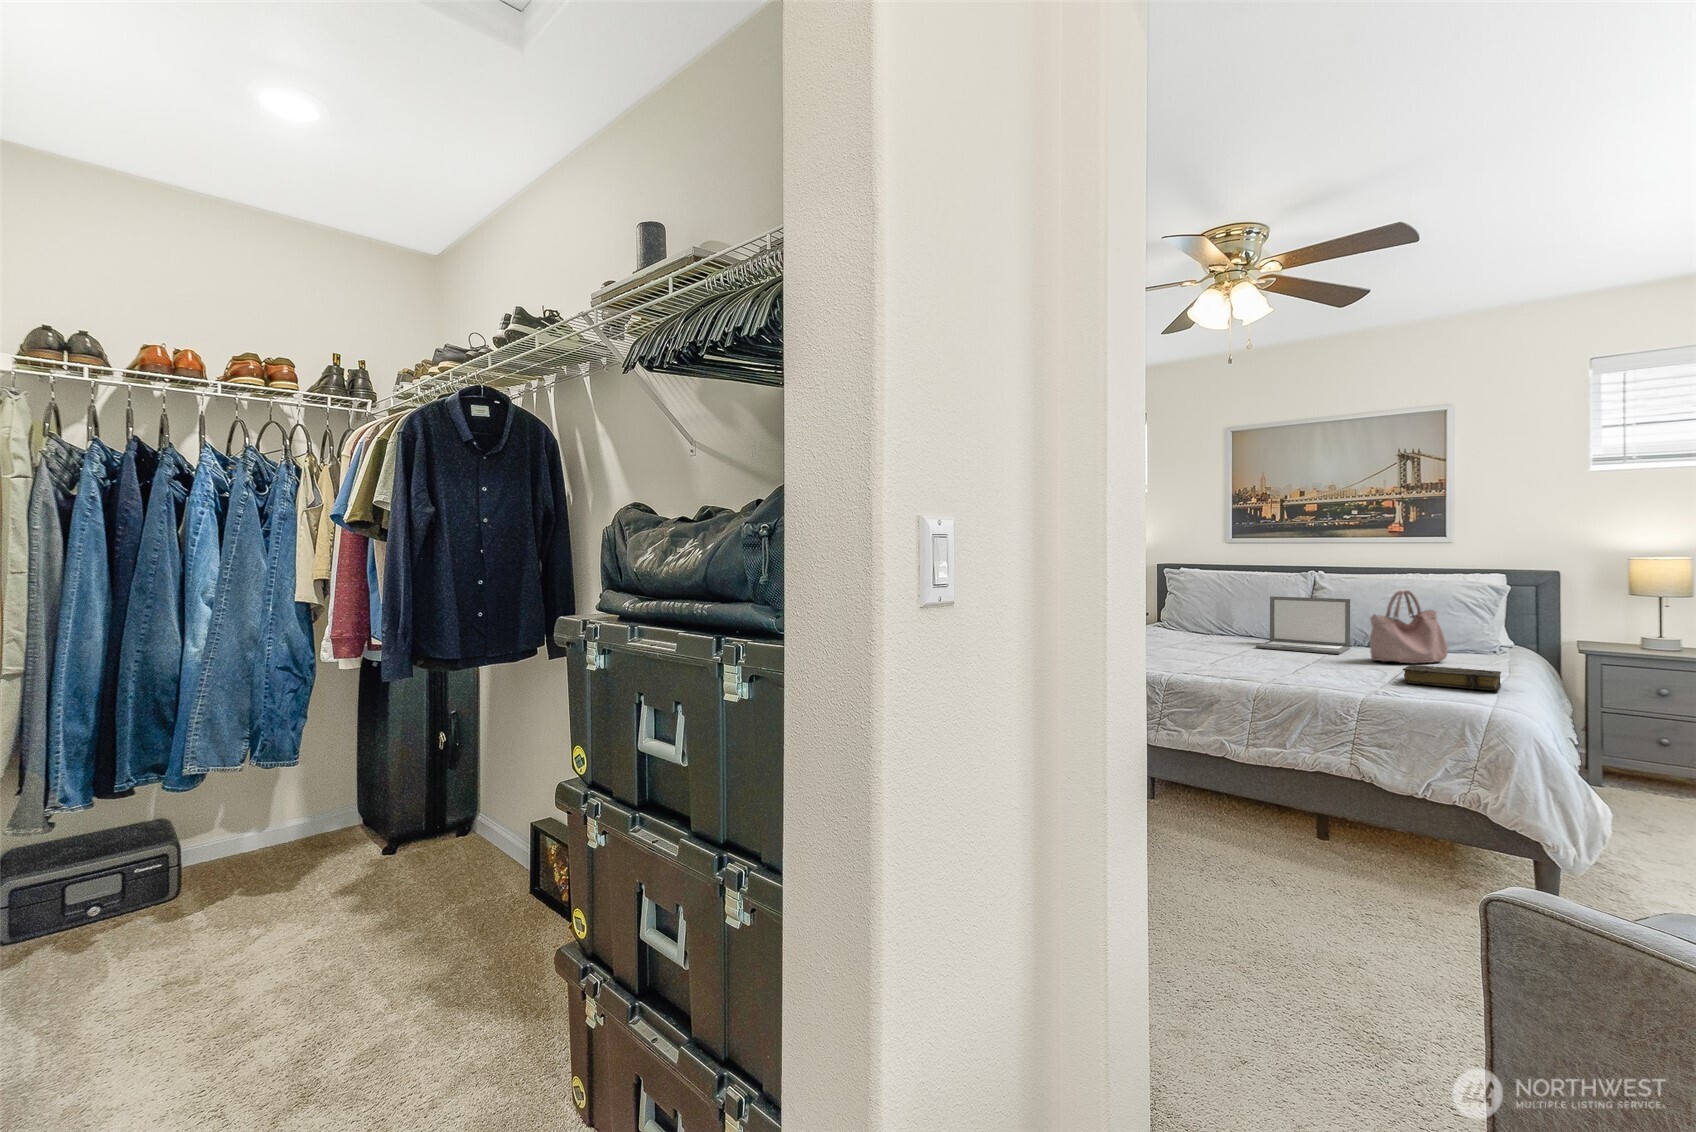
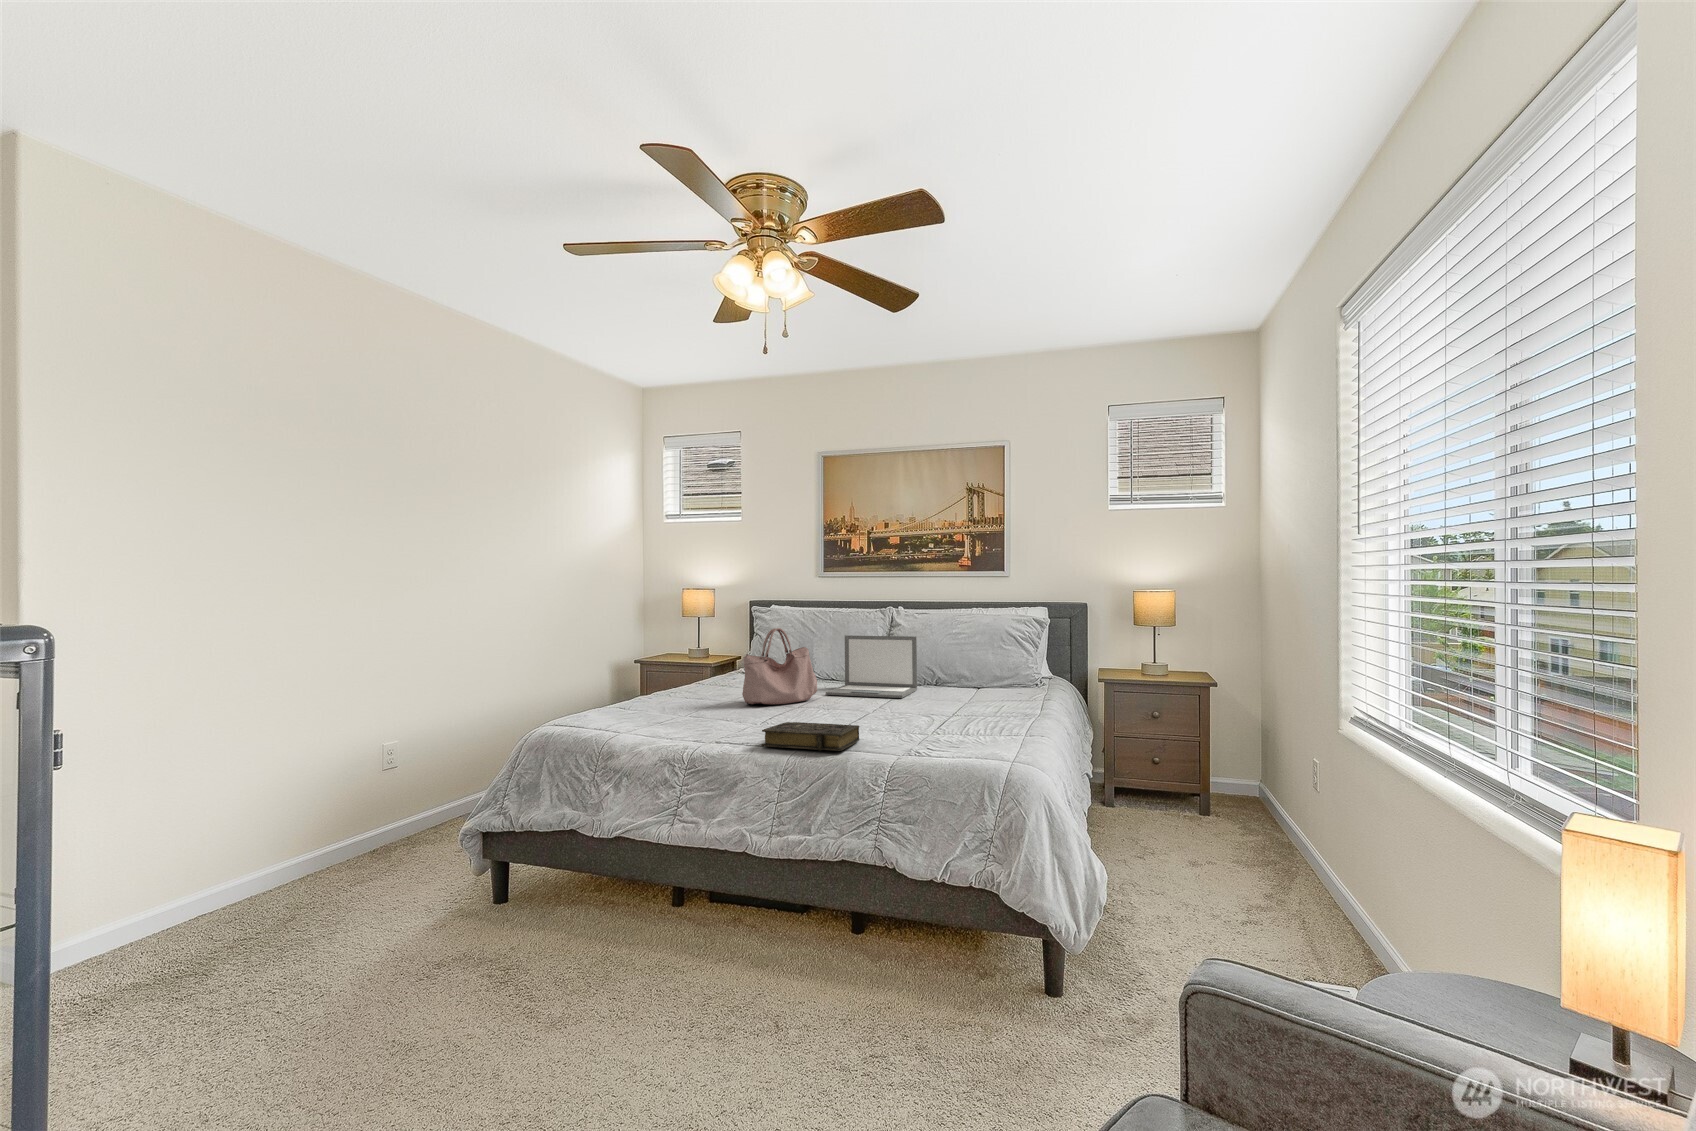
handbag: present [1370,590,1448,663] -> present [742,628,817,704]
book: present [1402,665,1501,690] -> present [762,722,859,751]

